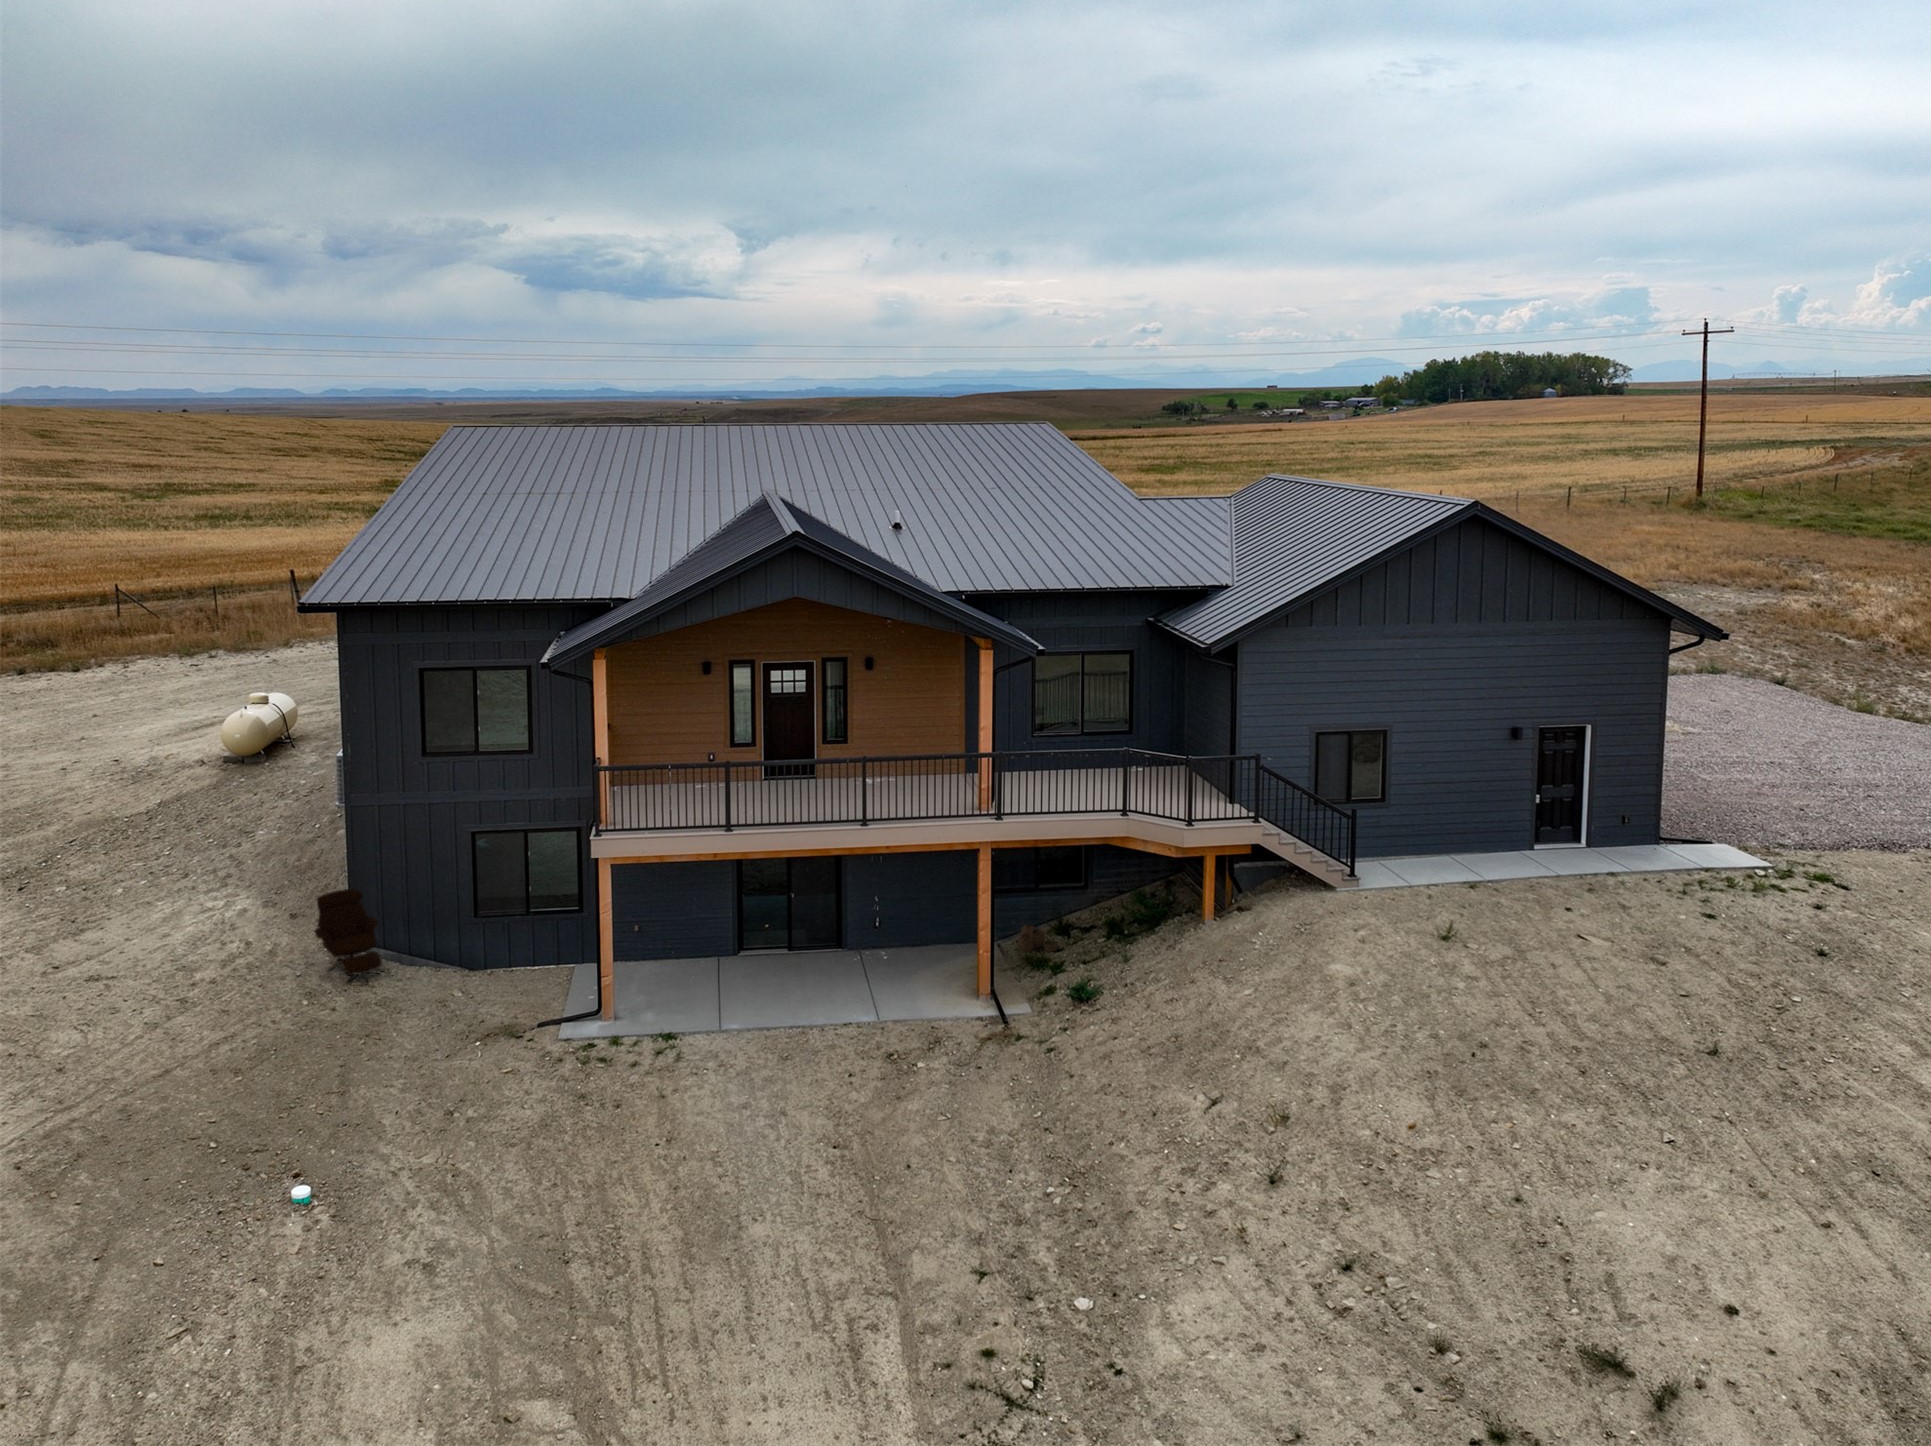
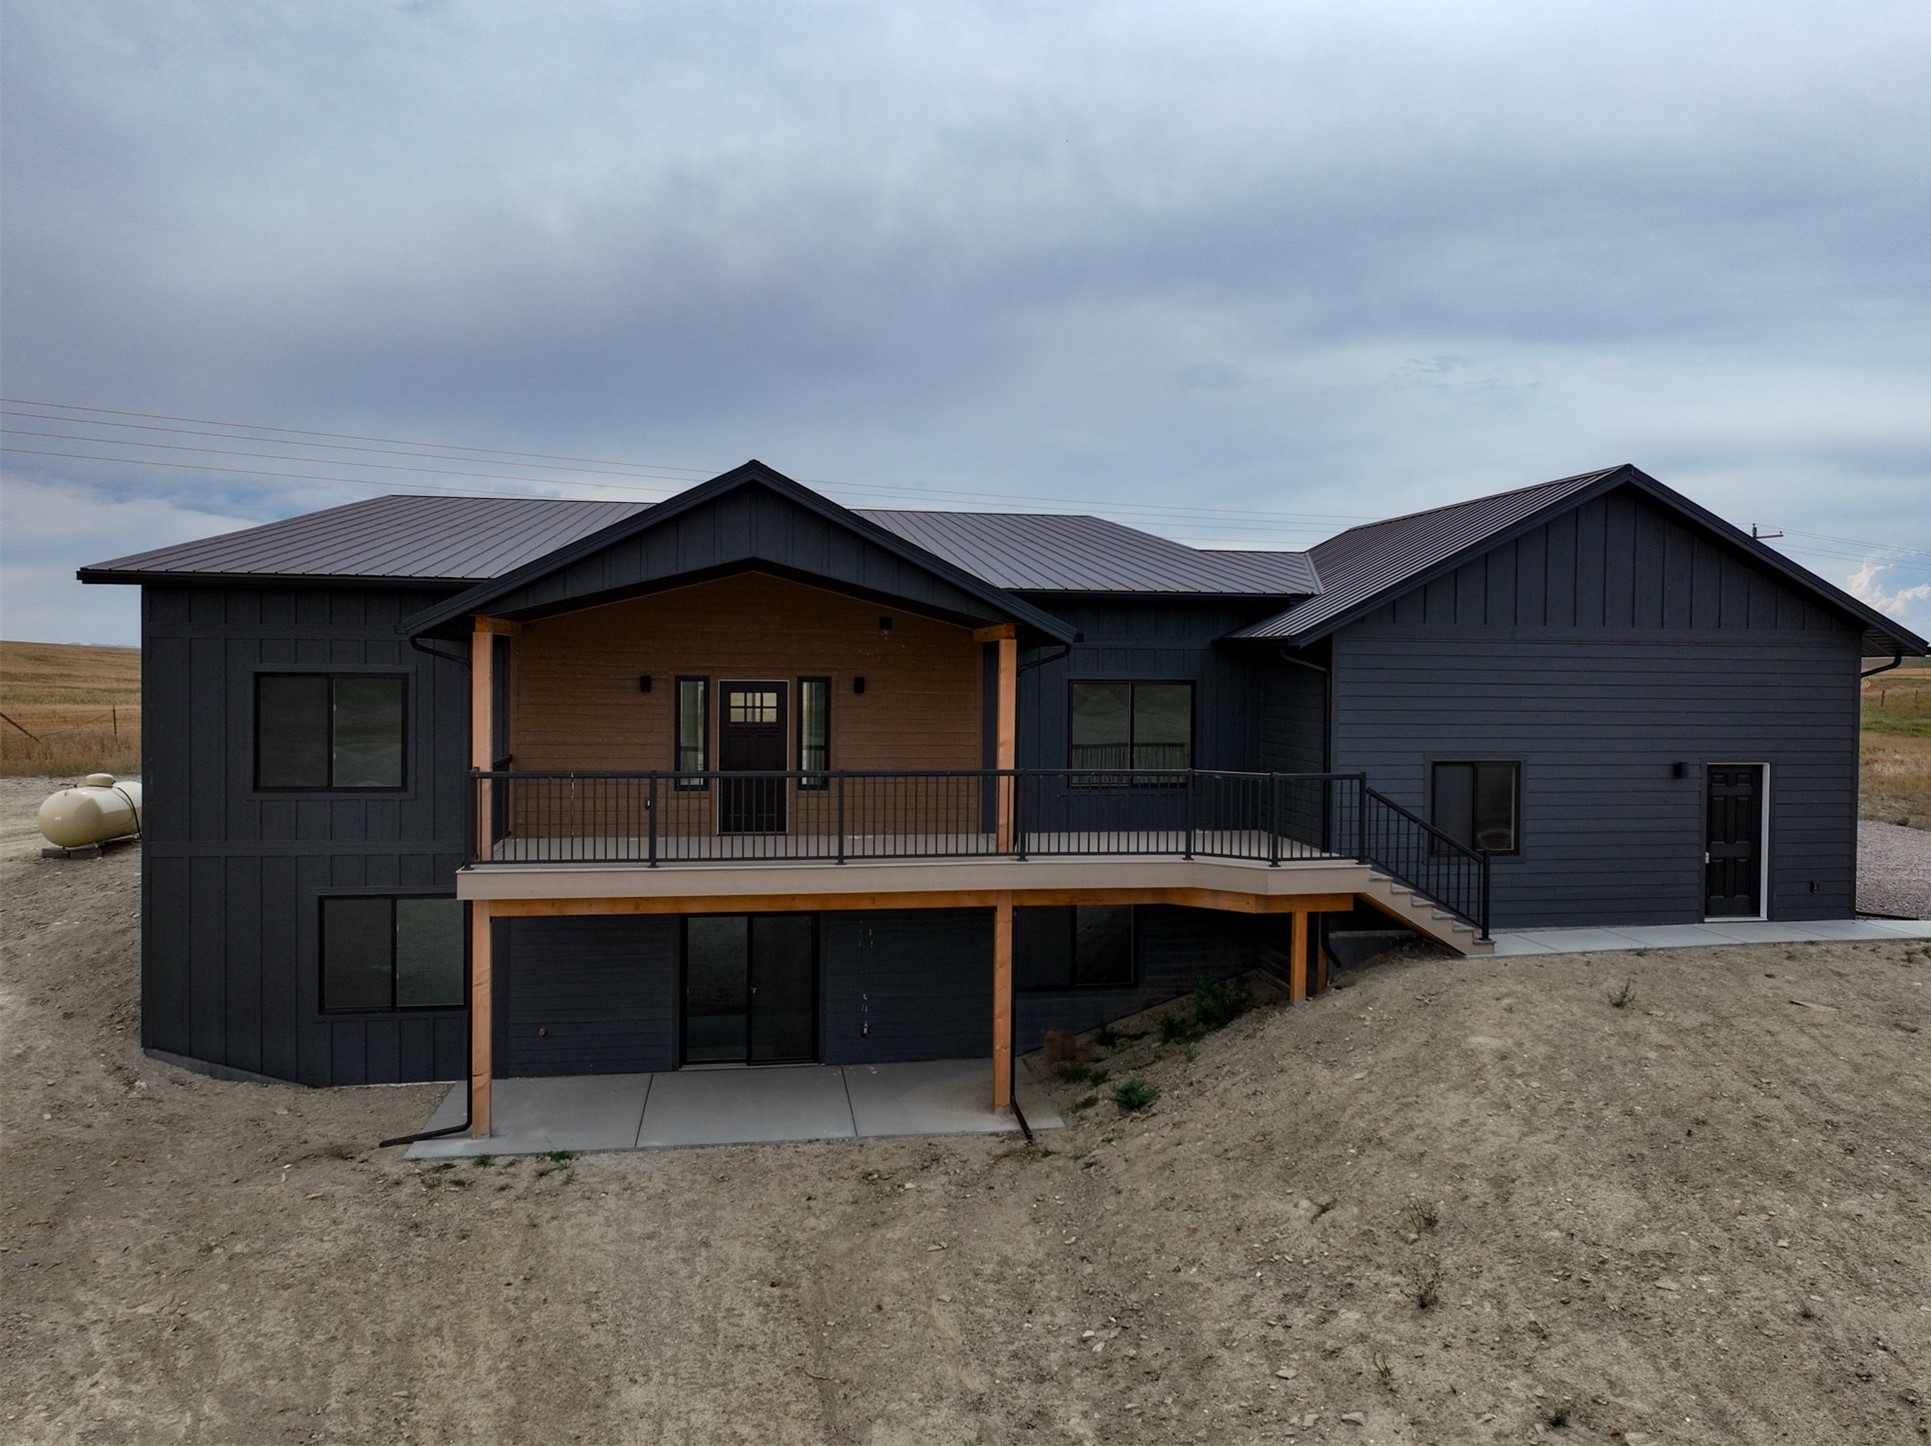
lounge chair: present [315,889,382,981] -> none [98,976,187,1098]

